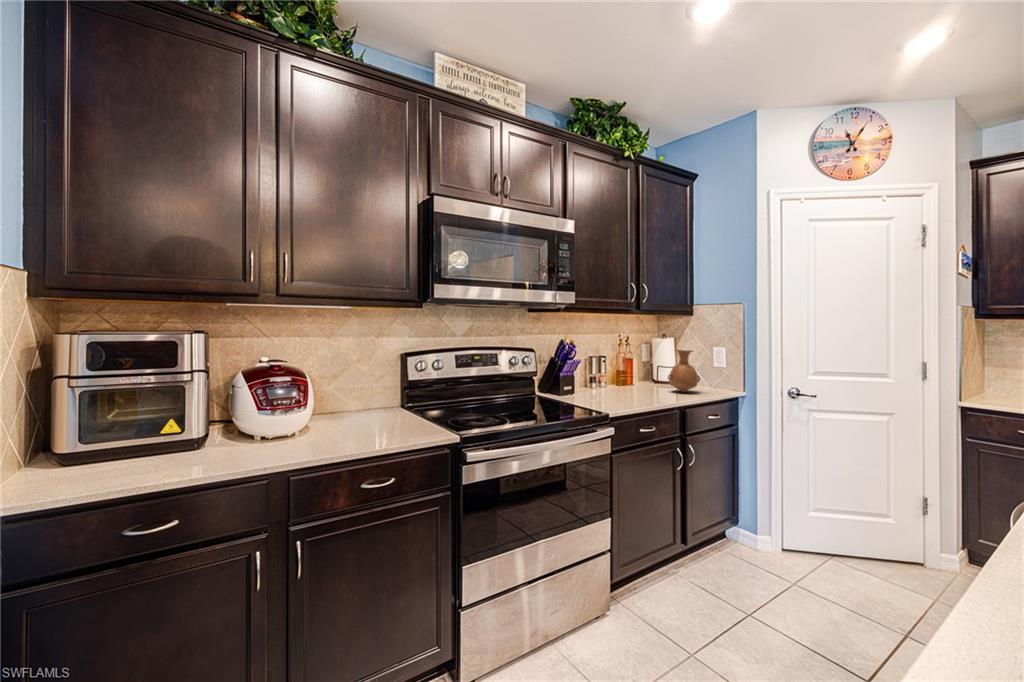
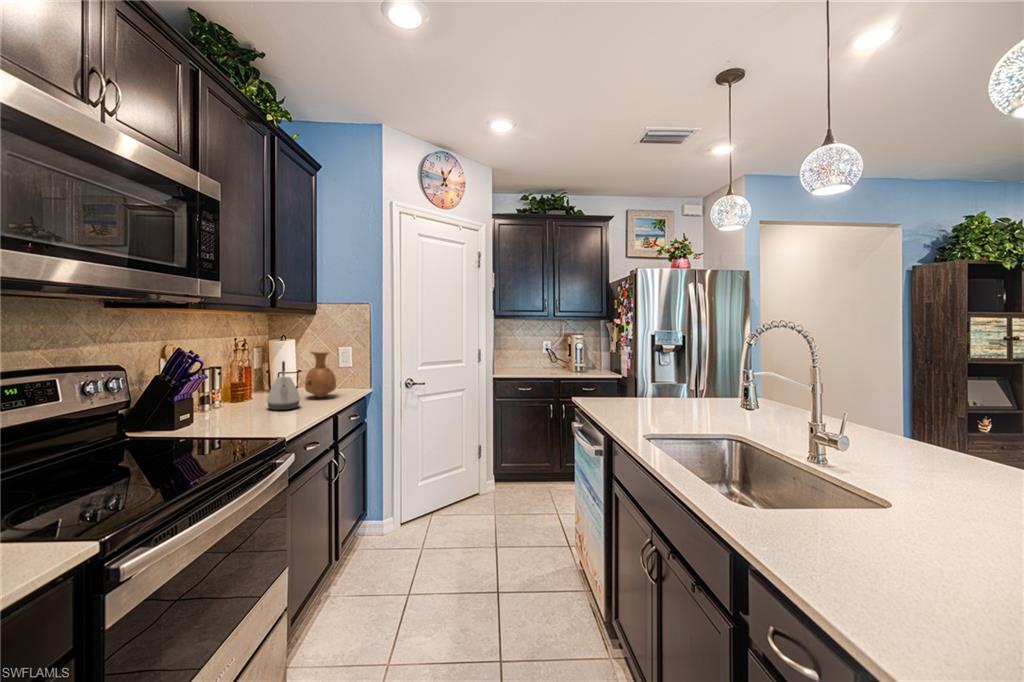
kettle: none [630,355,656,396] -> present [267,361,300,410]

